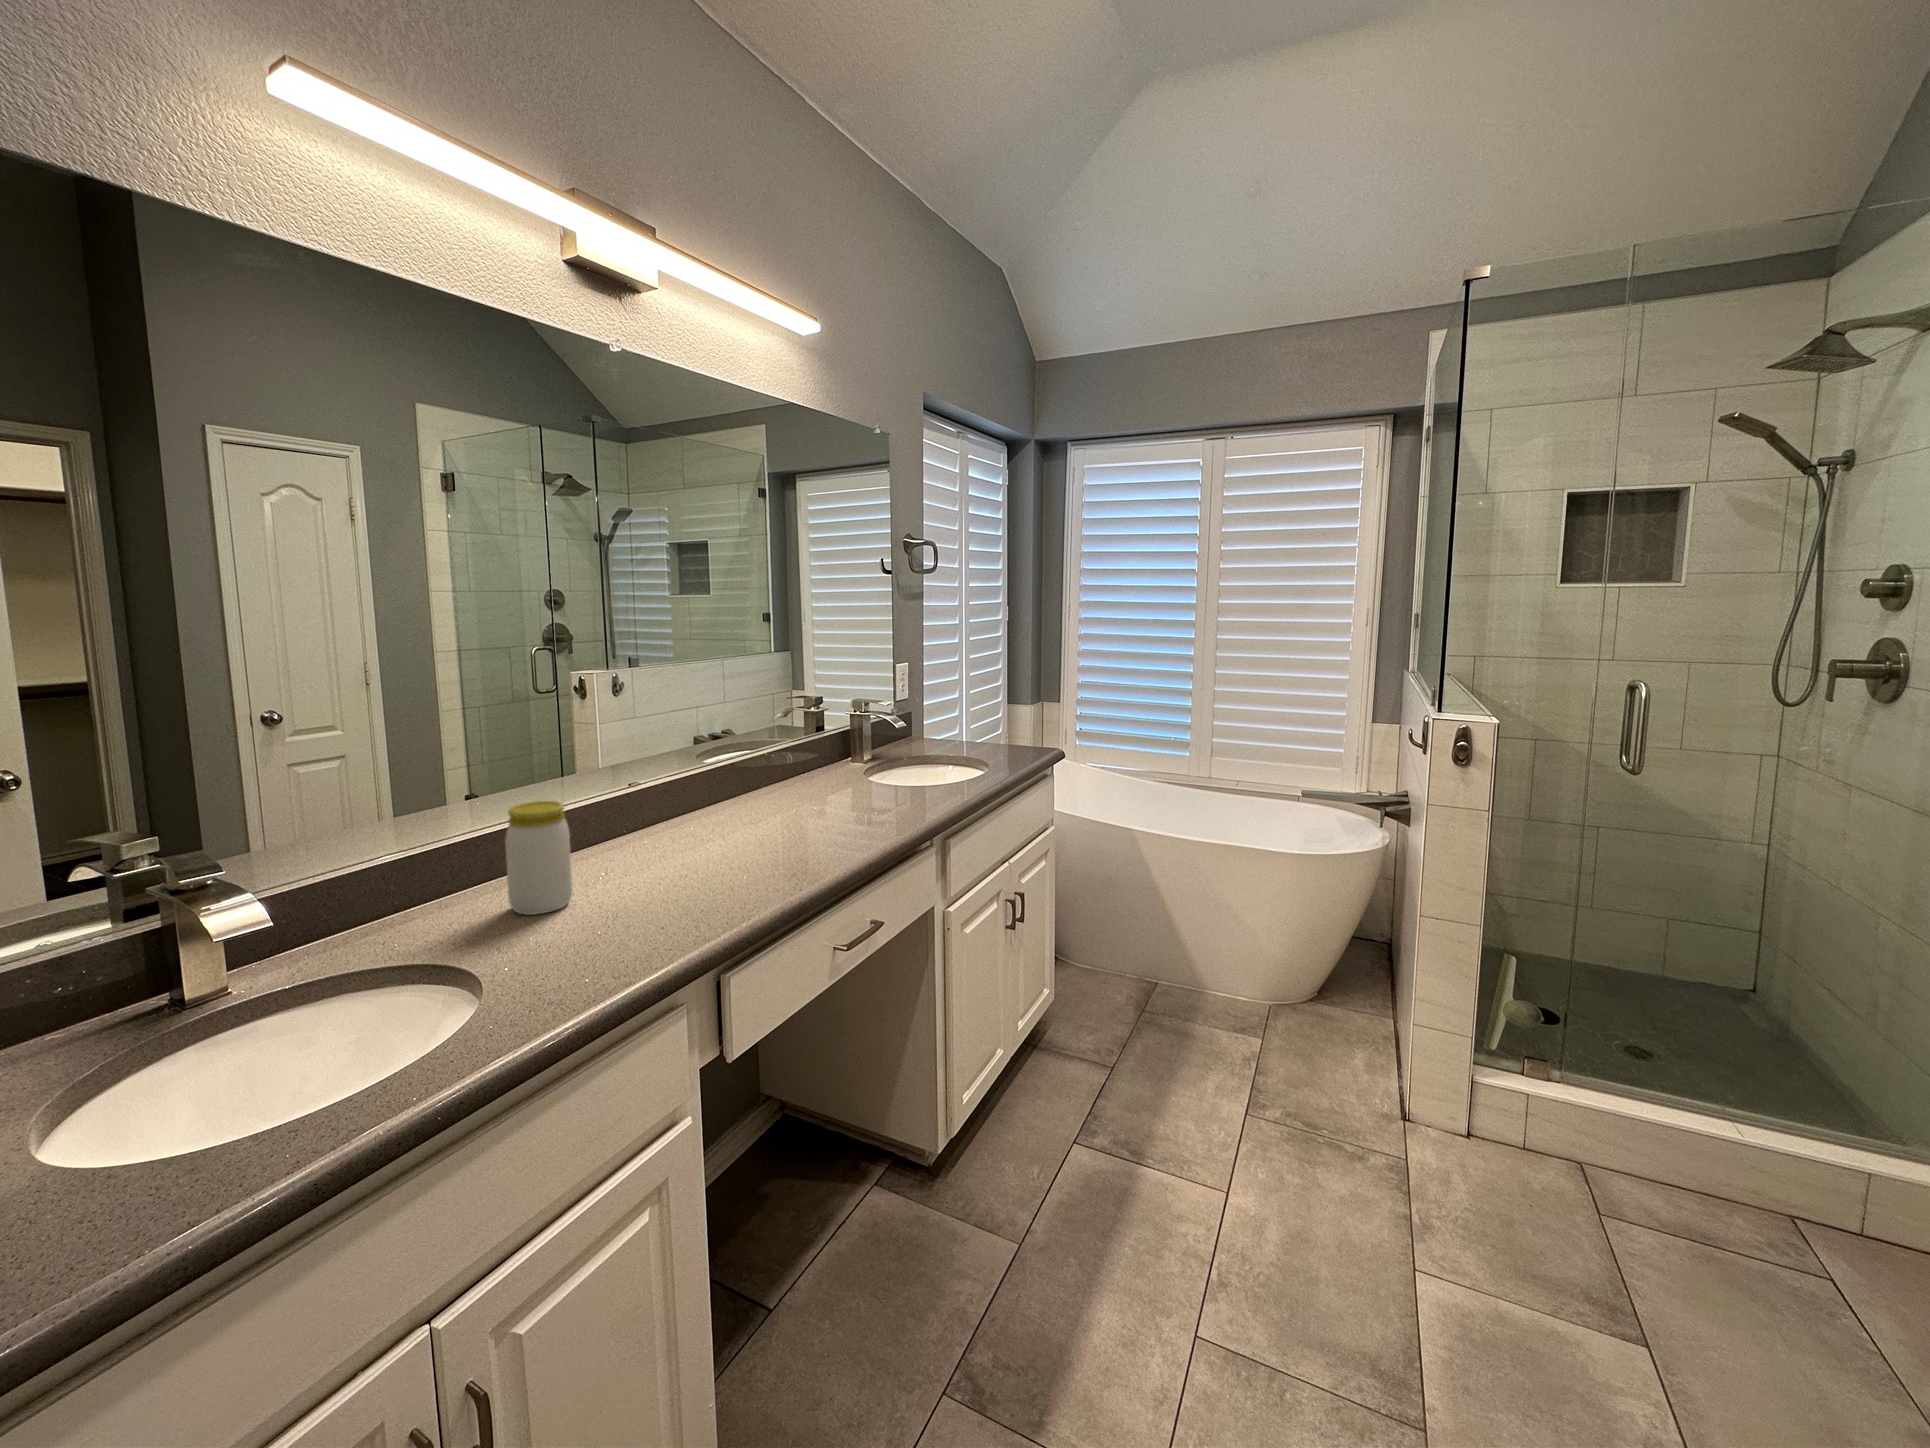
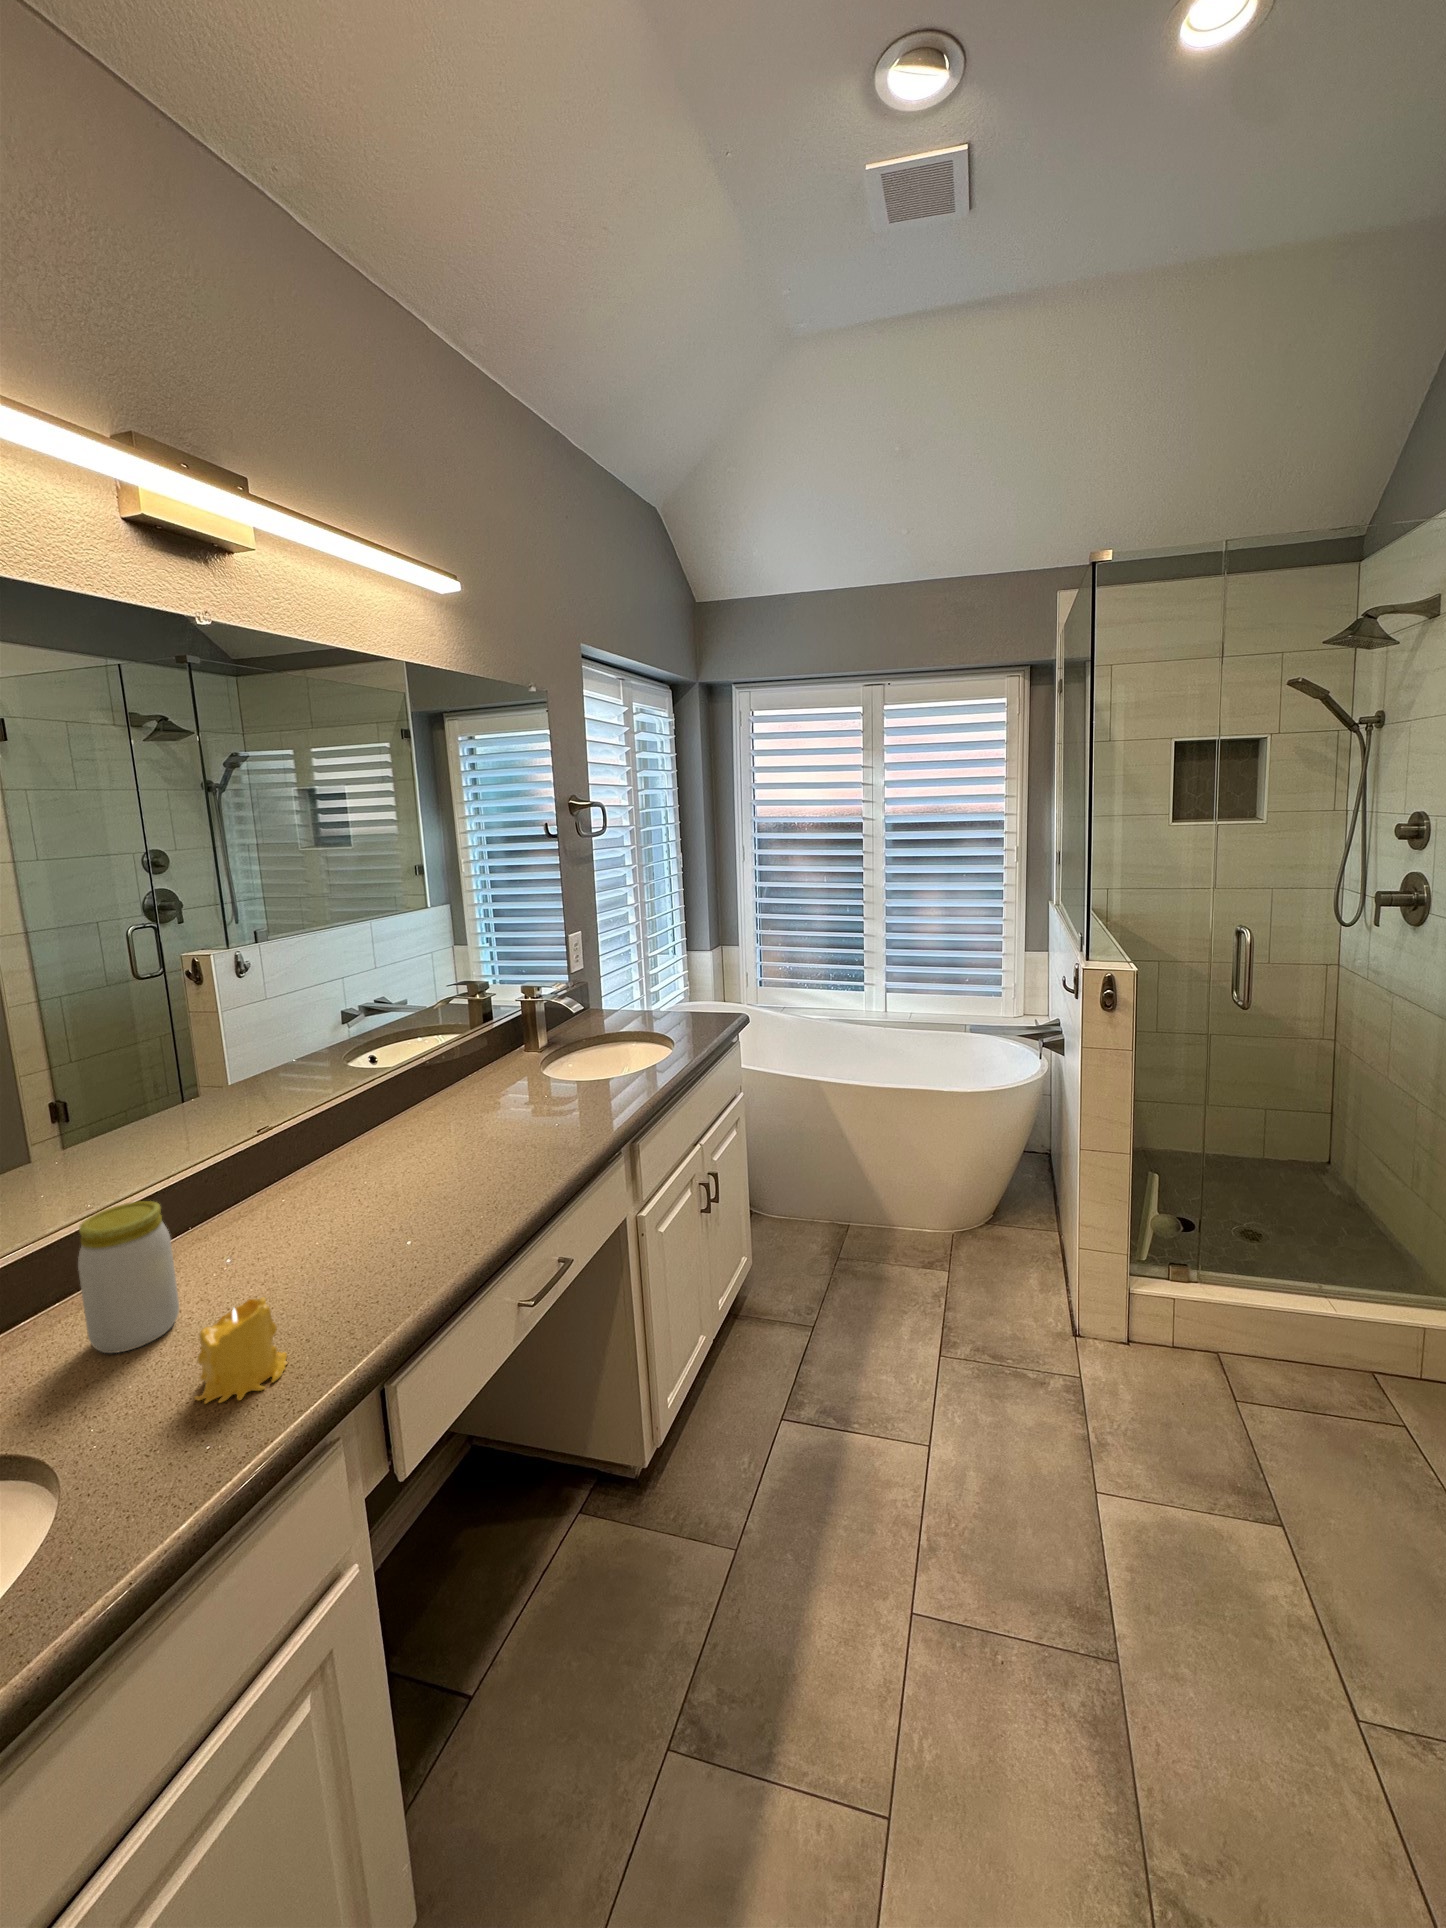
candle: none [585,876,654,950] -> present [195,1297,288,1404]

